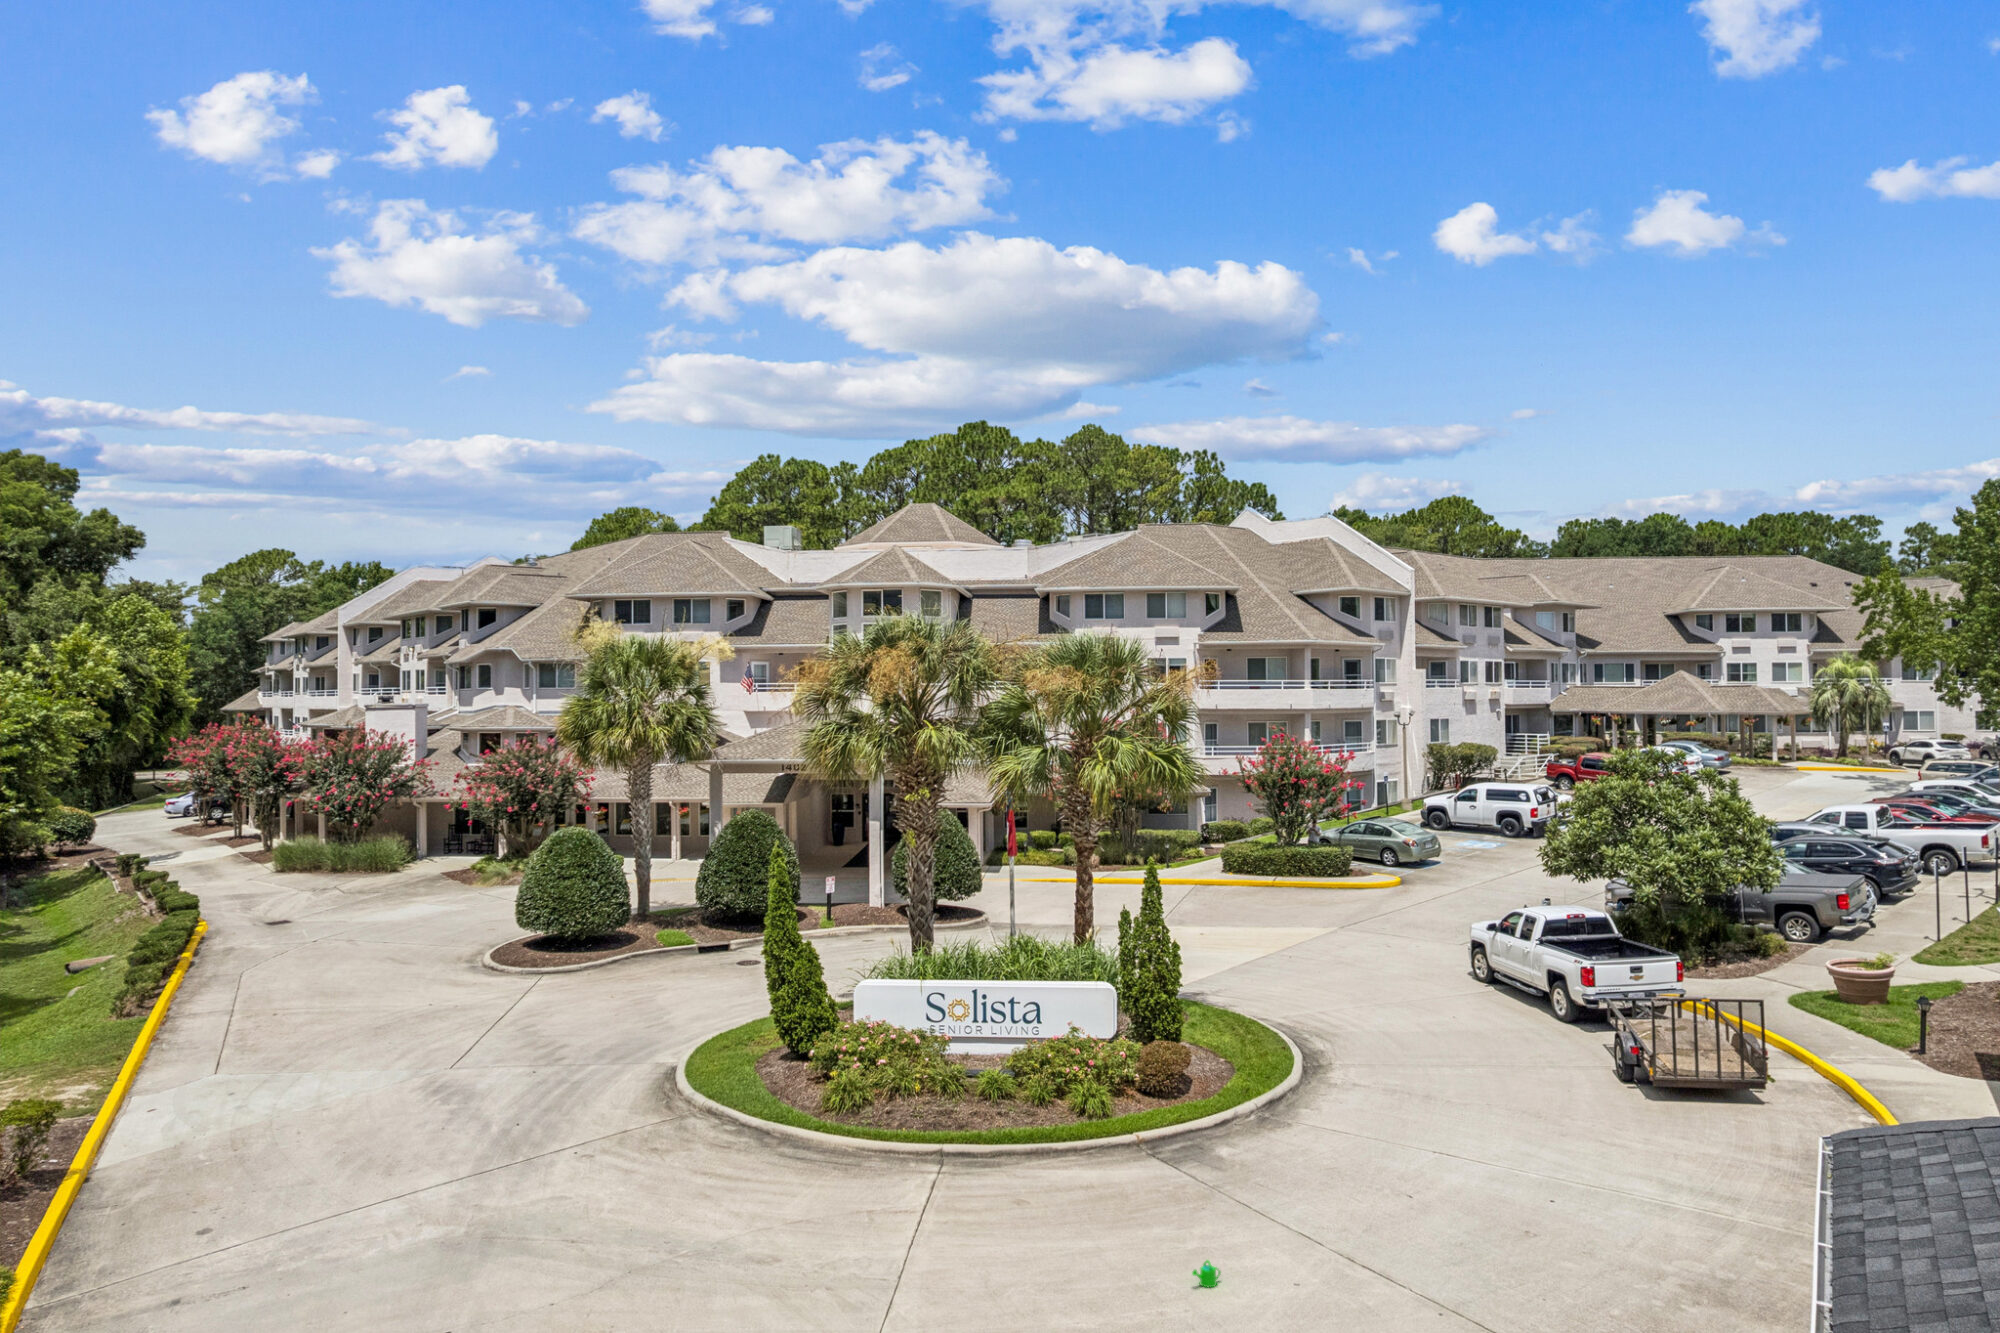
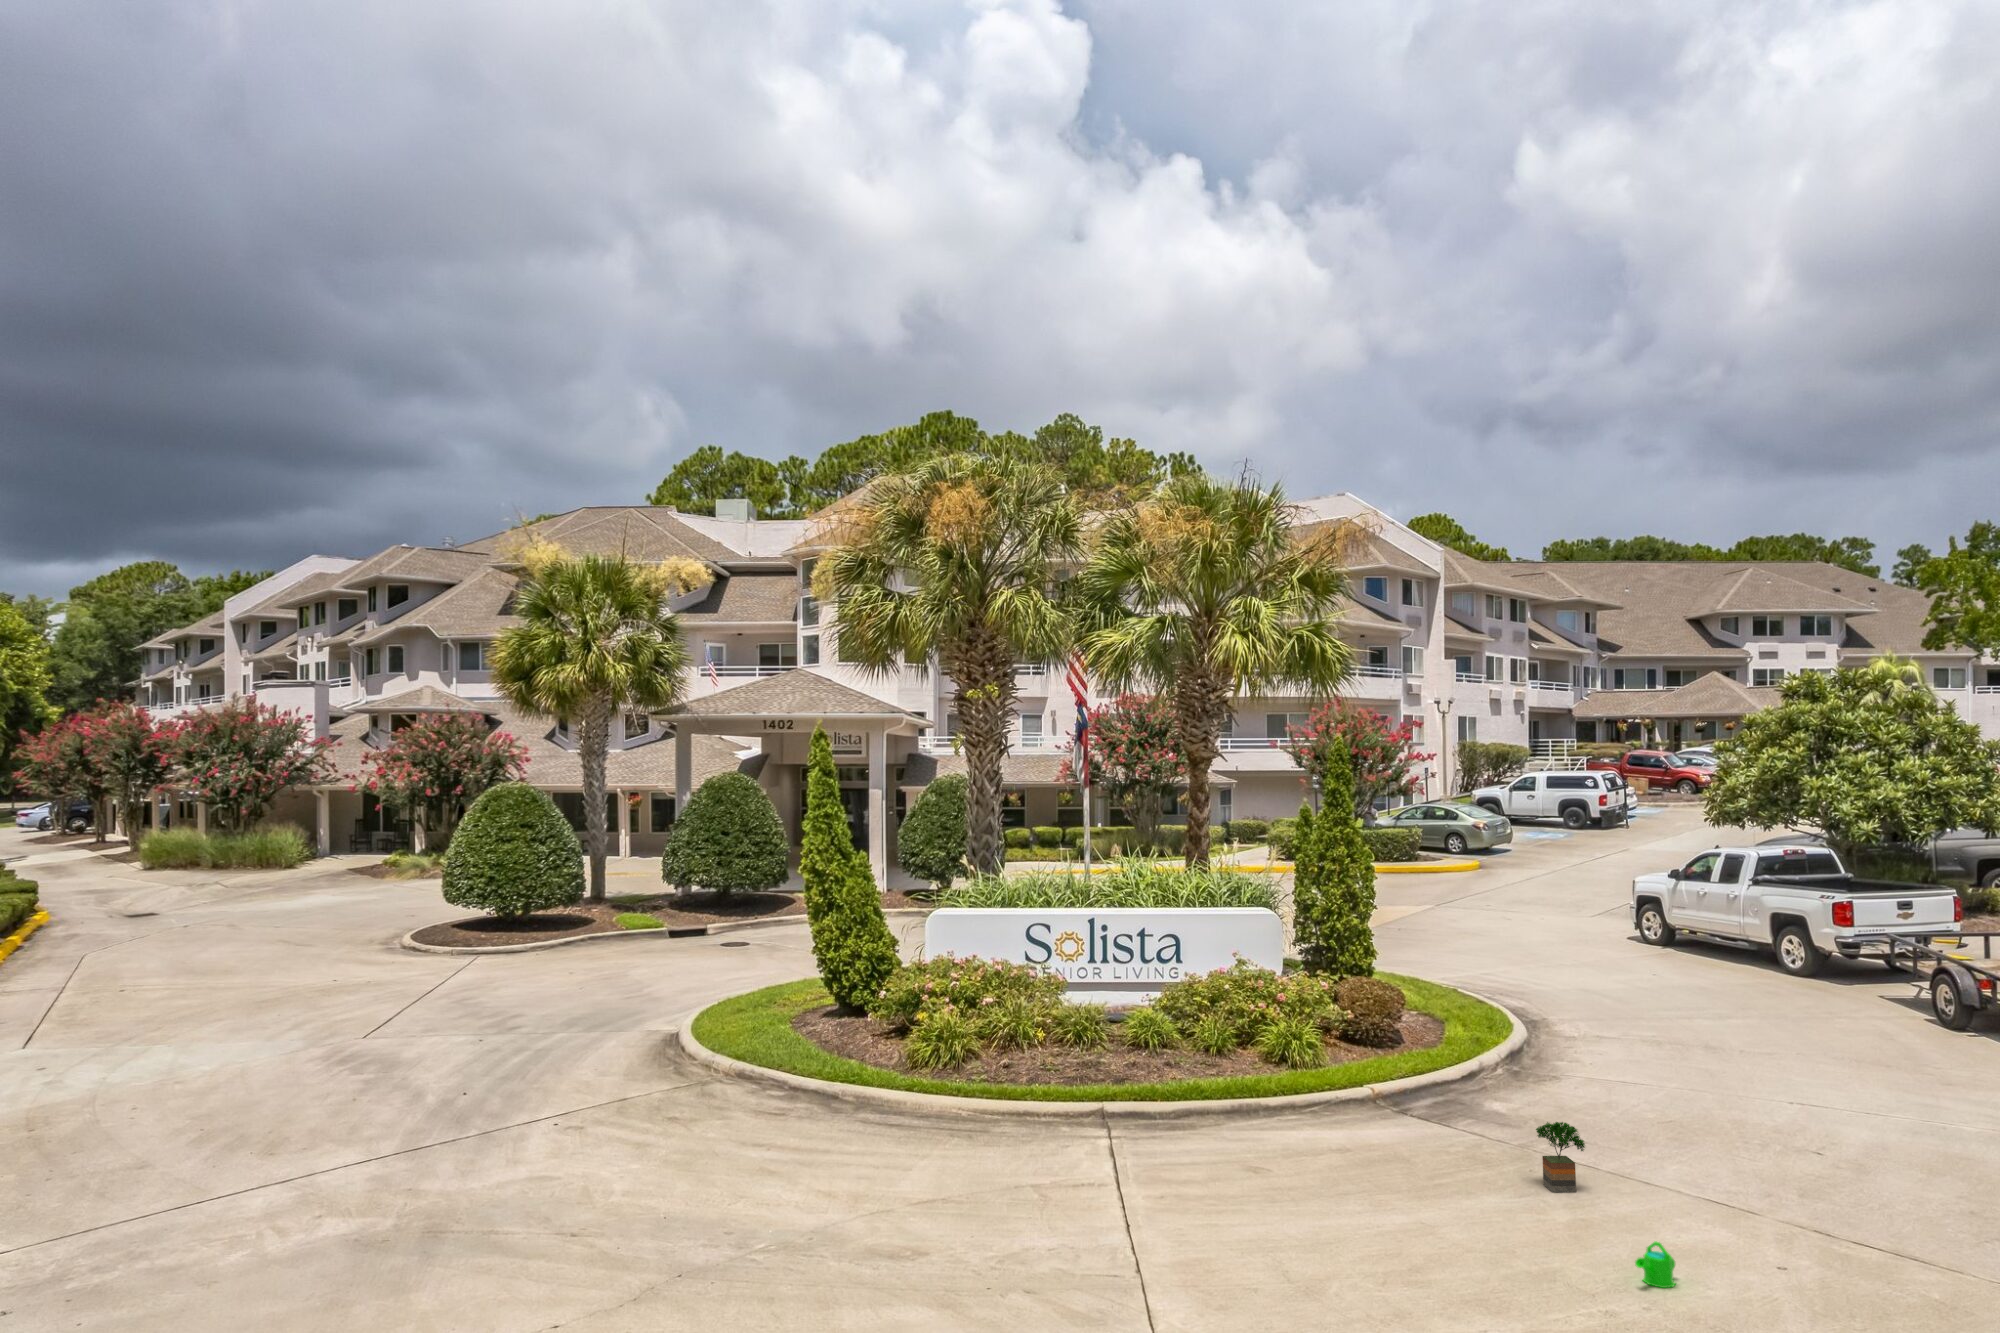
potted tree: none [1190,1173,1219,1219] -> present [1536,1122,1585,1192]

